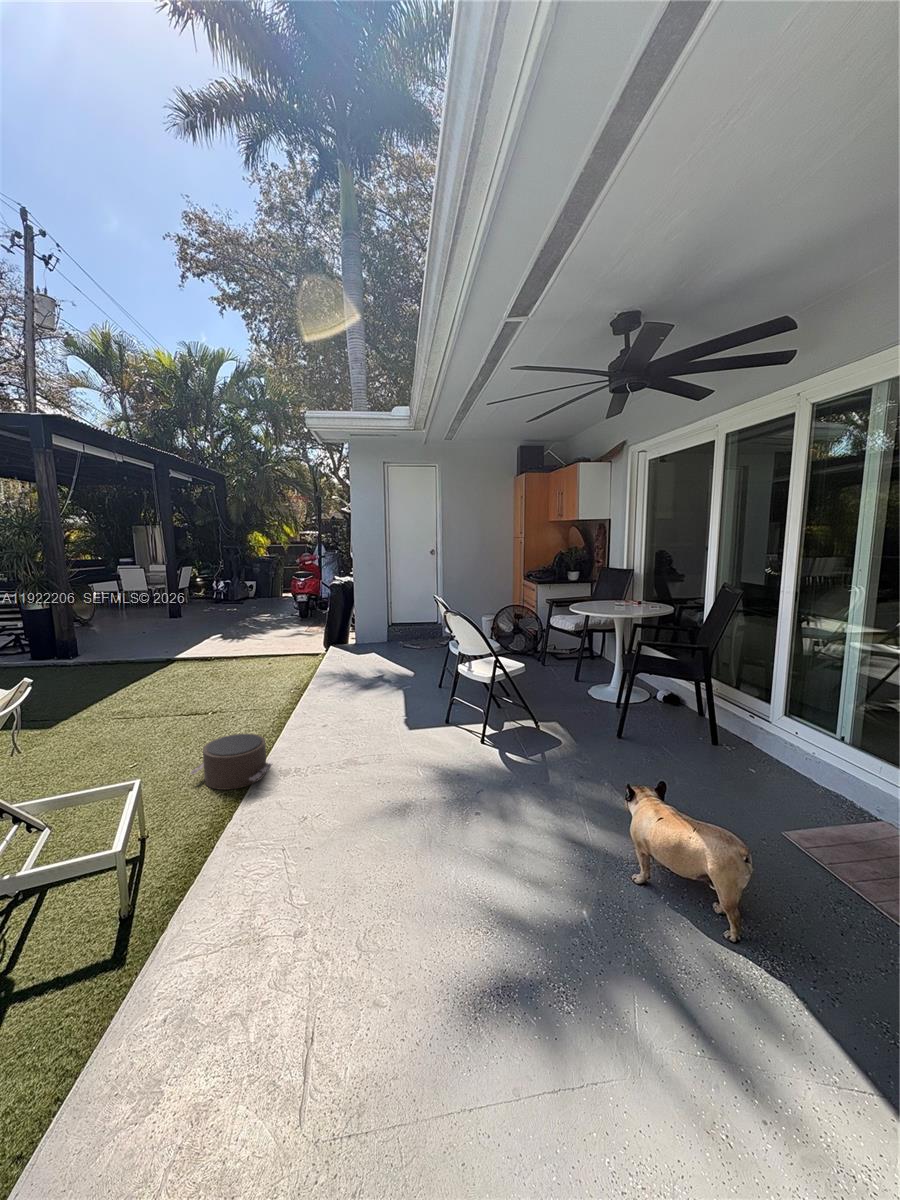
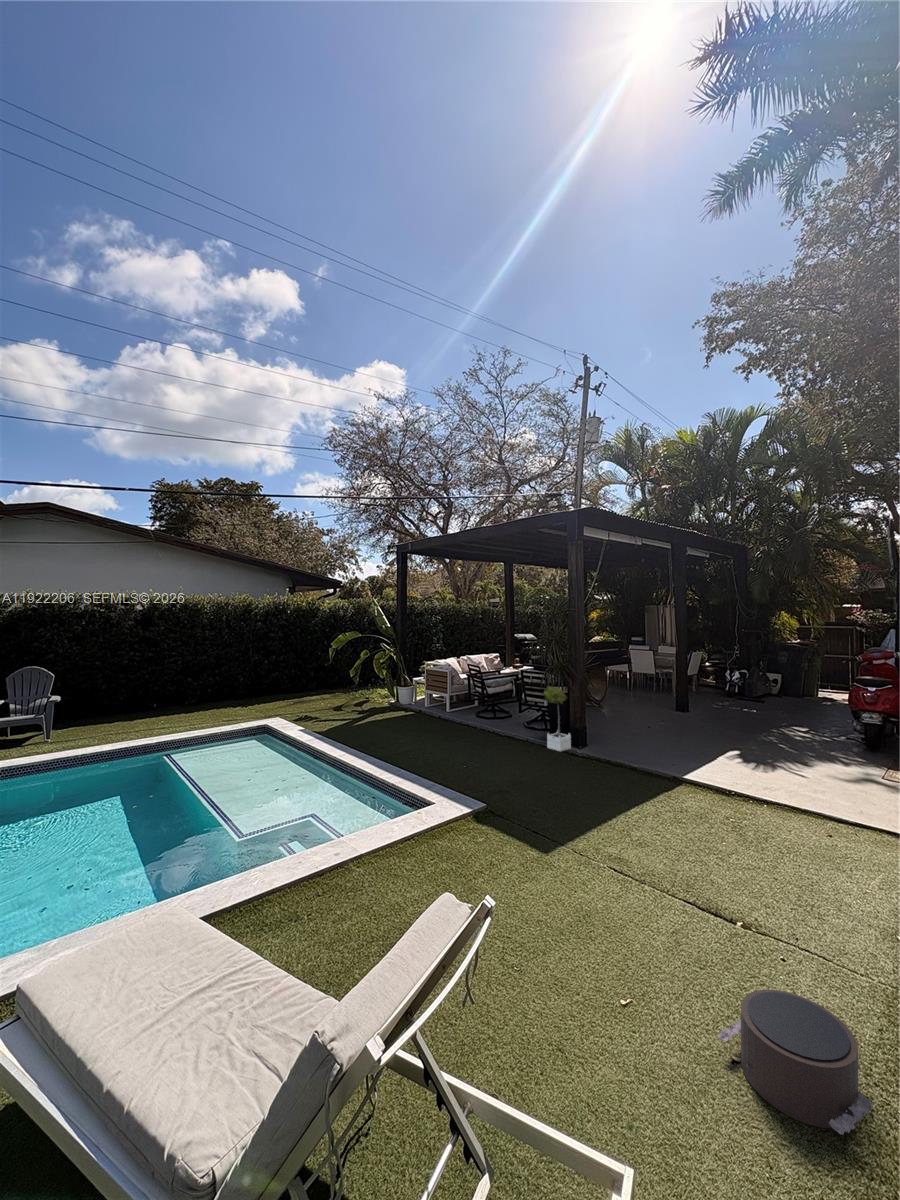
potted tree: none [16,601,58,664] -> present [544,687,571,751]

